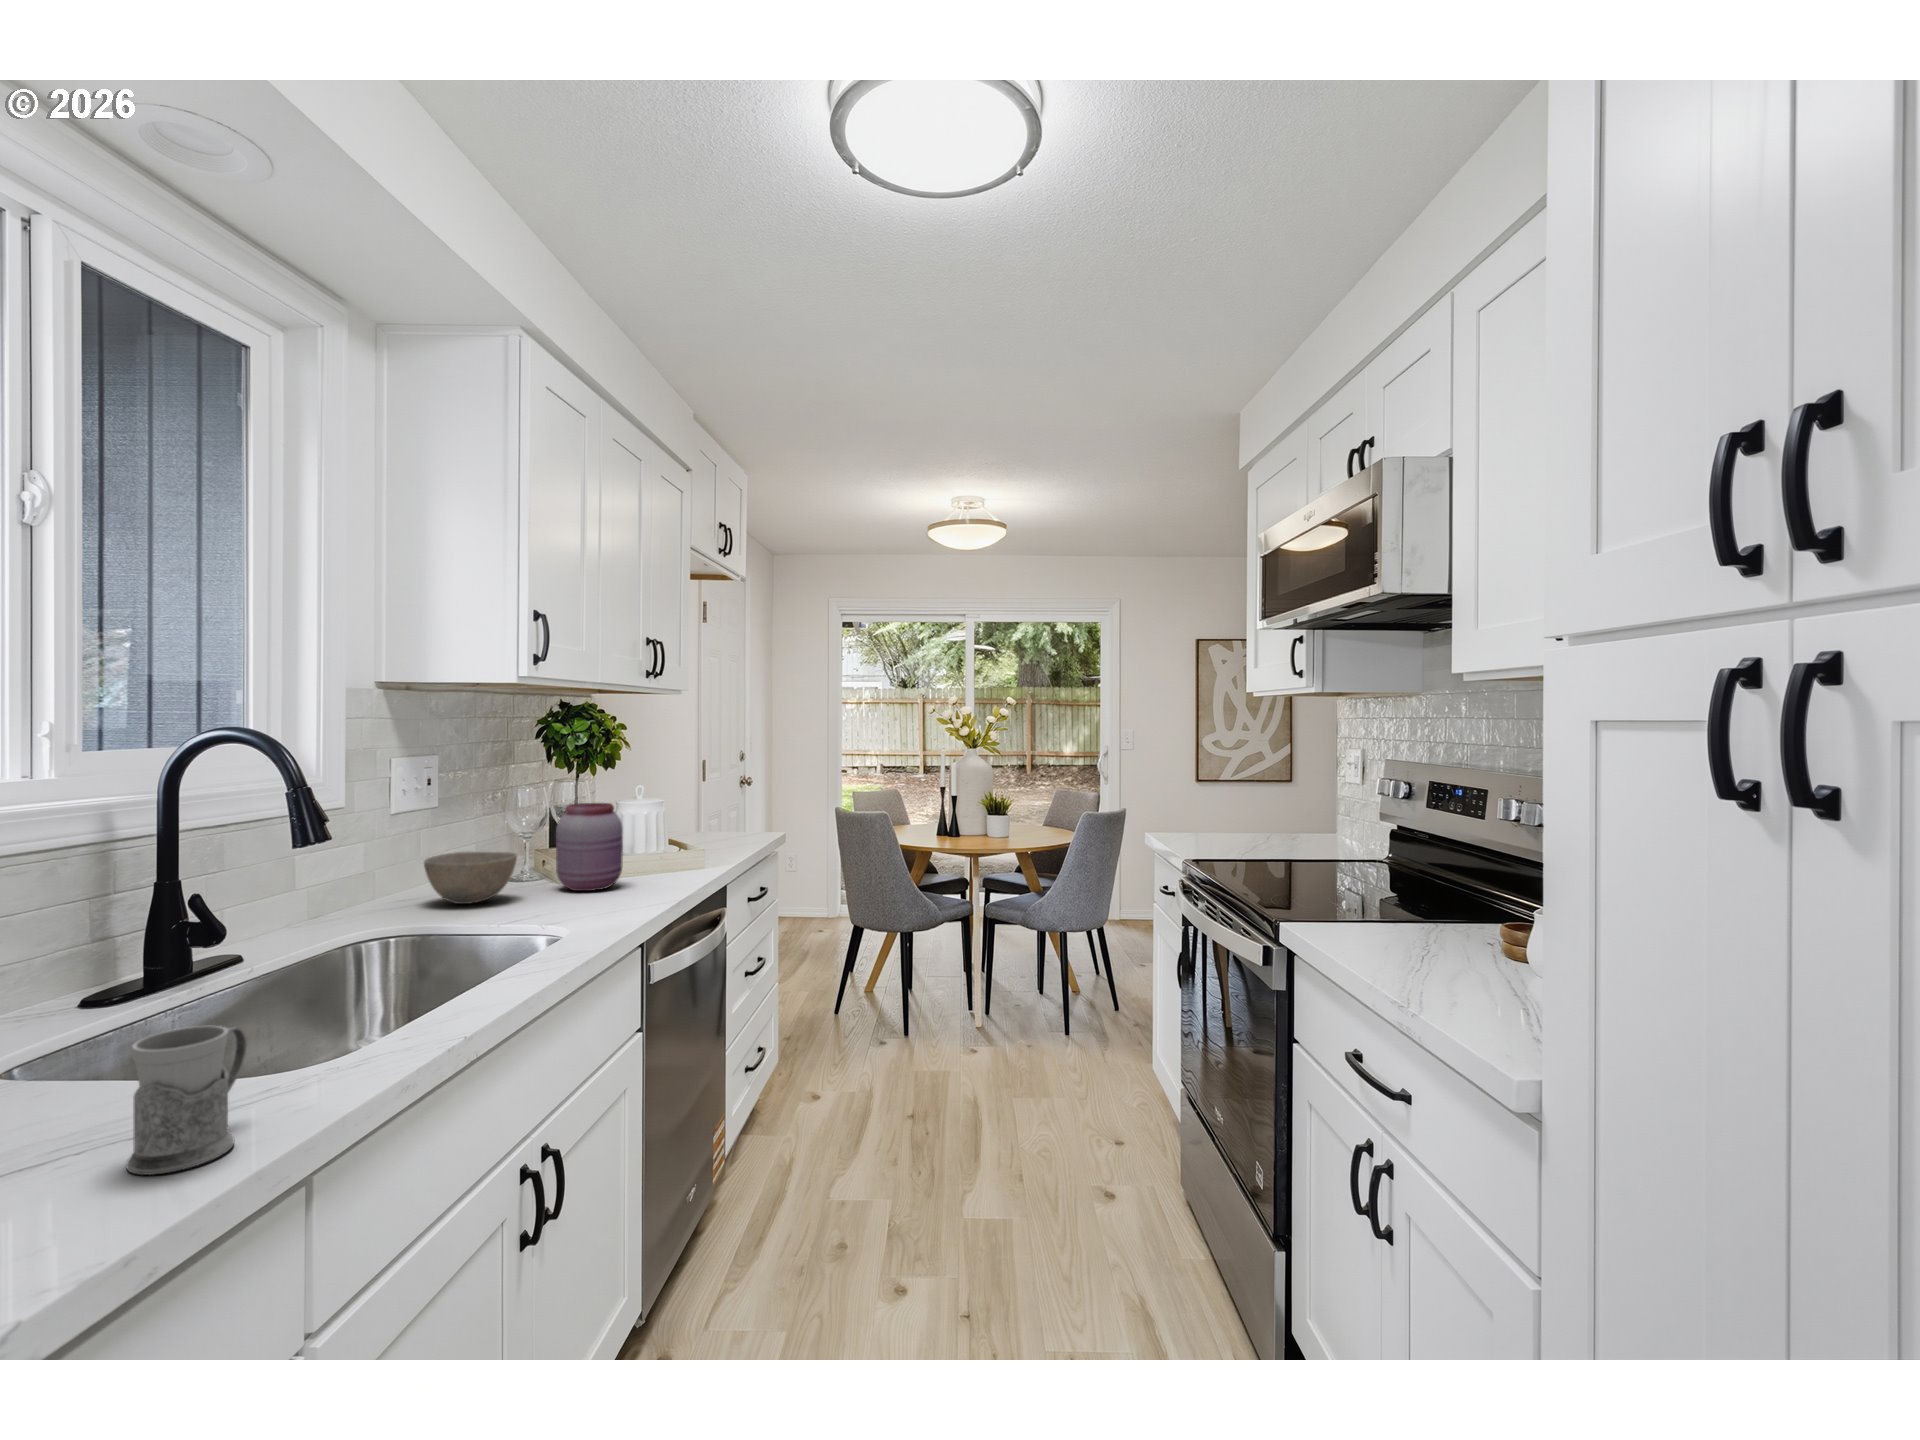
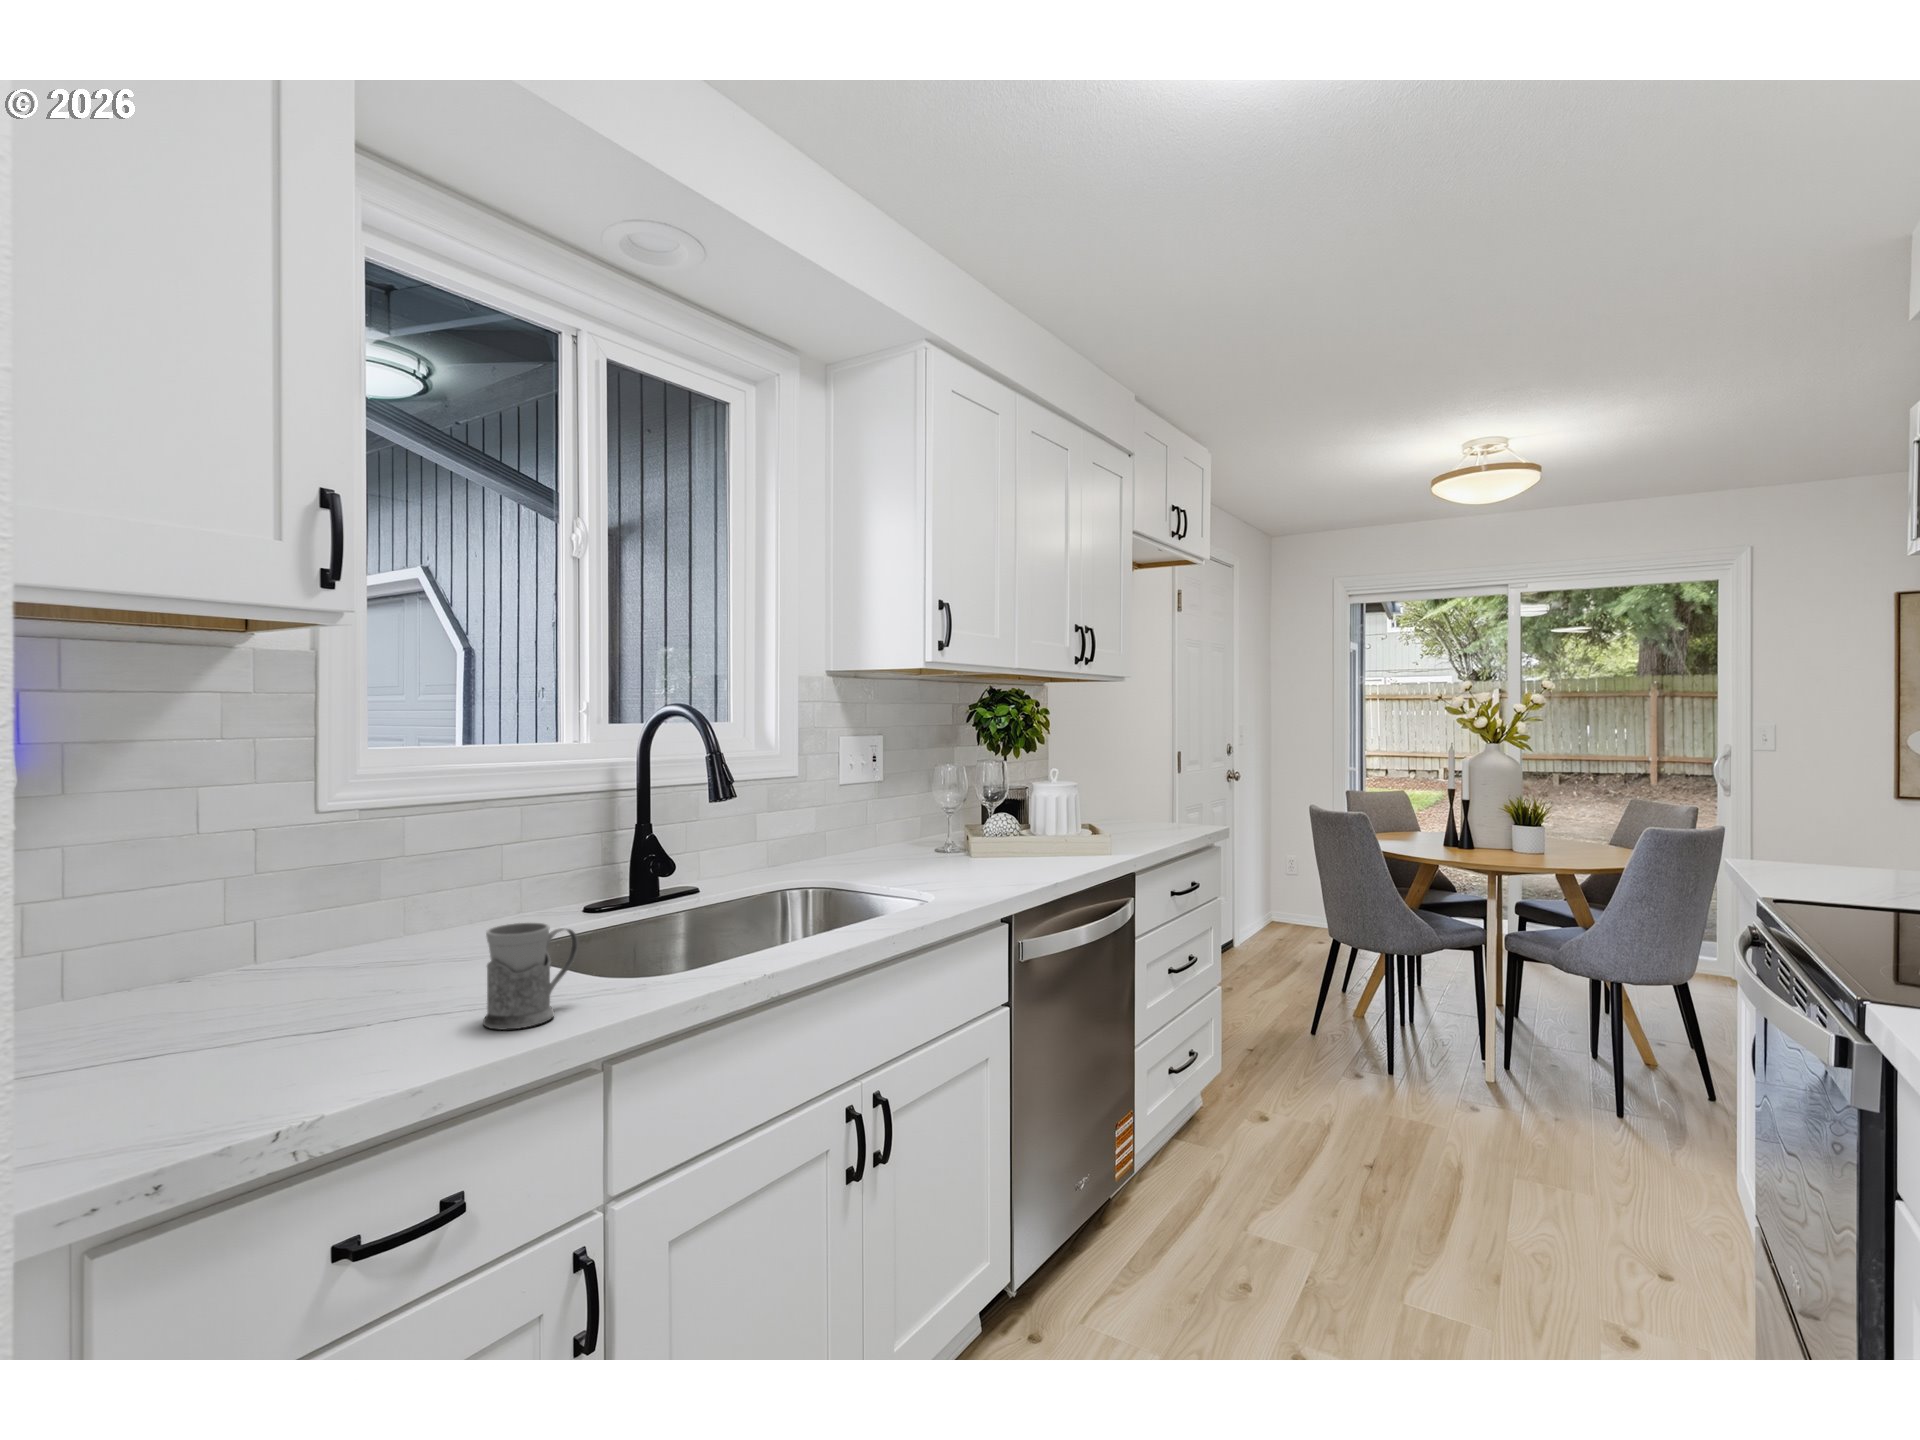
jar: present [556,803,623,891] -> none [965,783,1024,867]
bowl: present [424,851,517,904] -> none [851,822,926,868]

